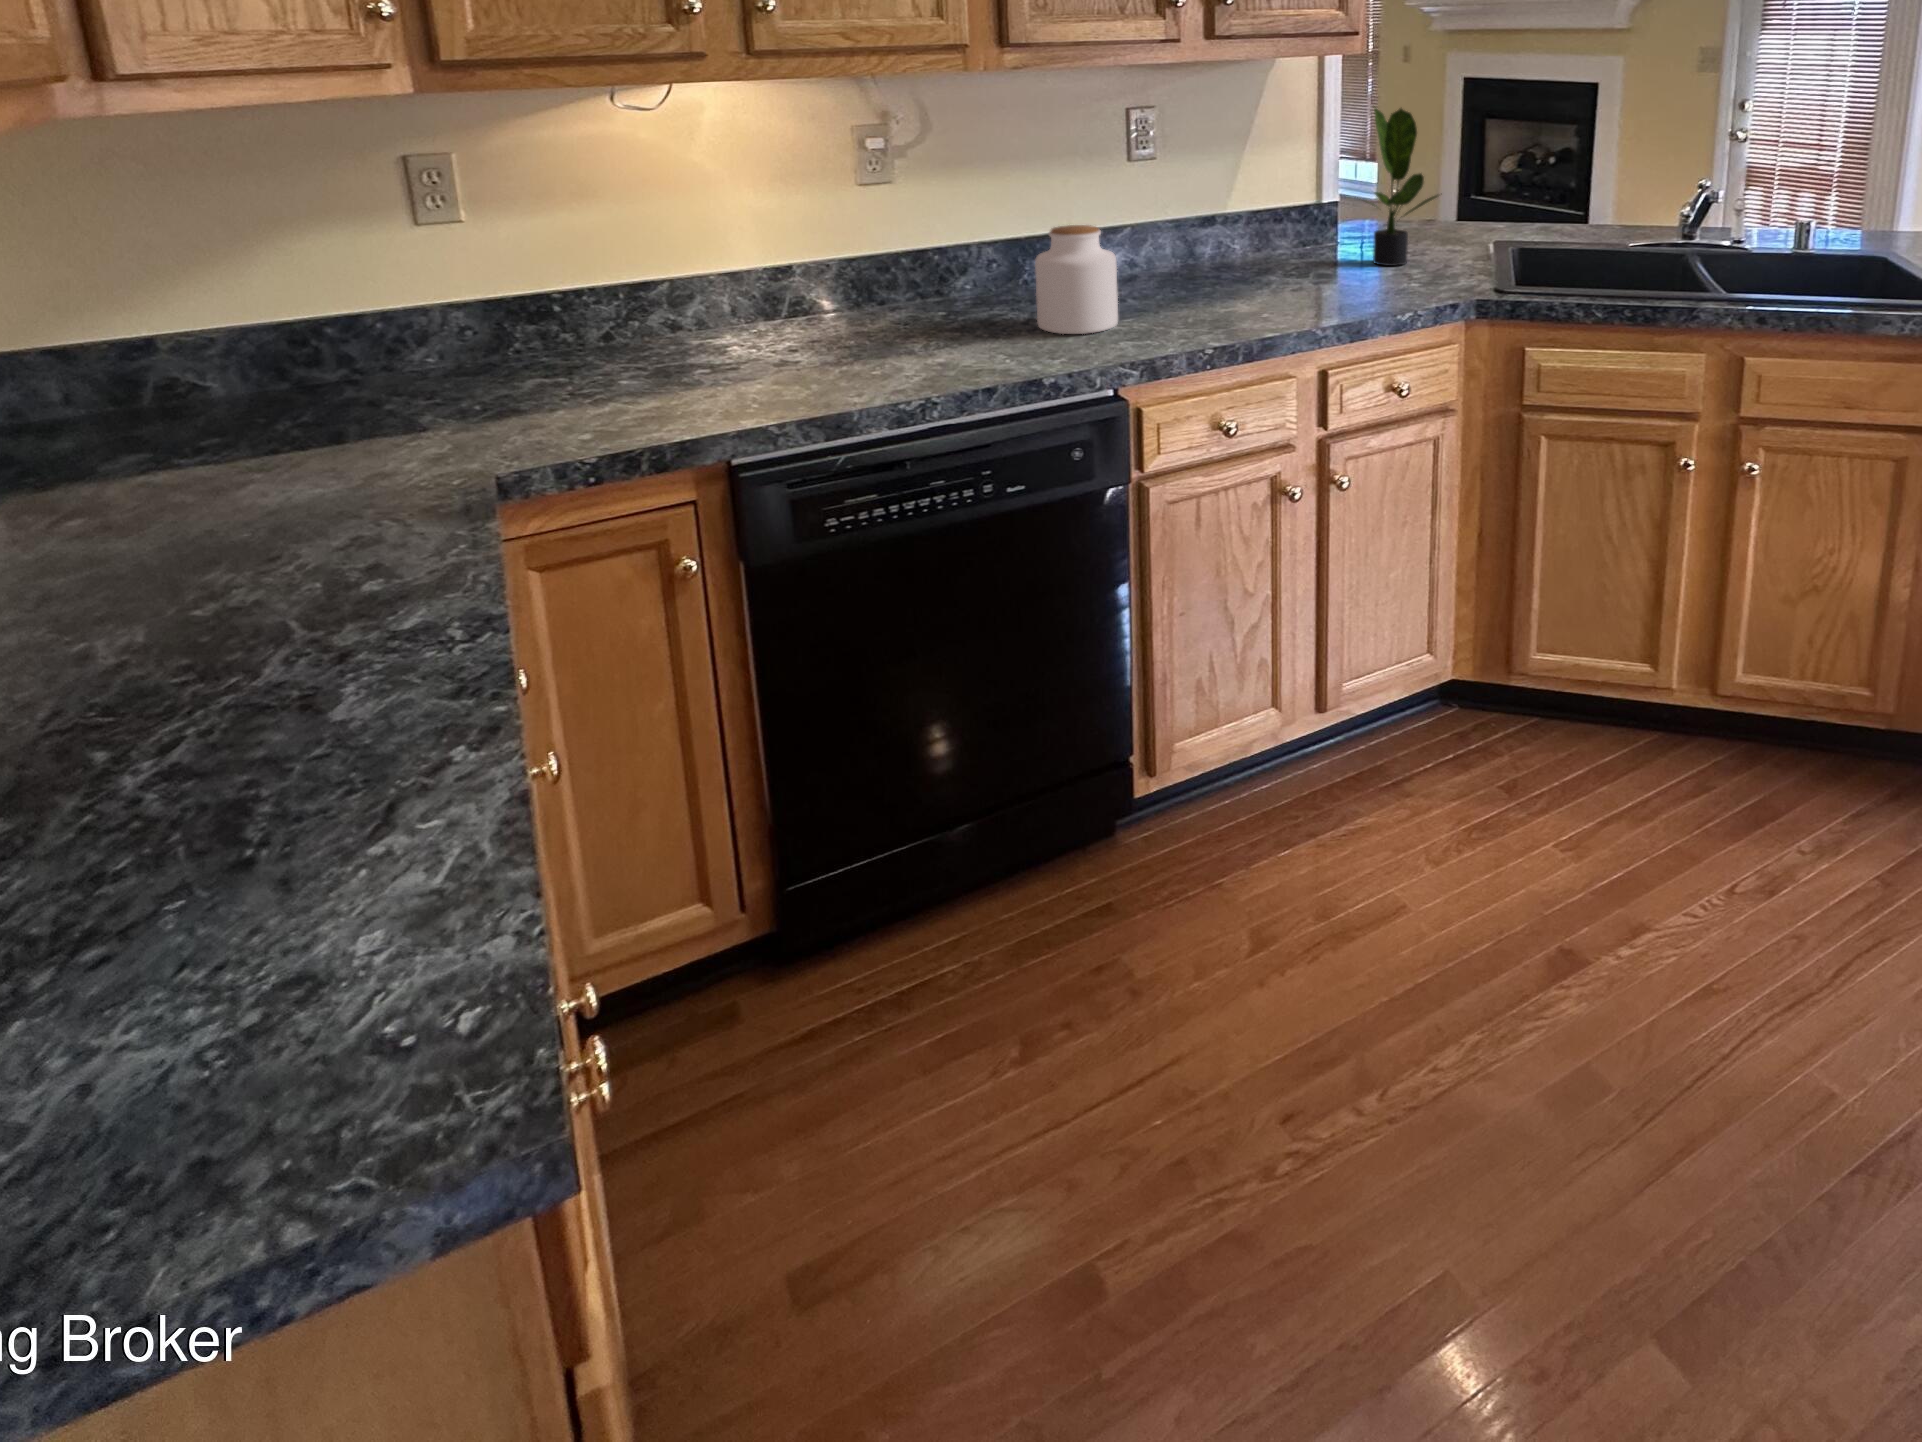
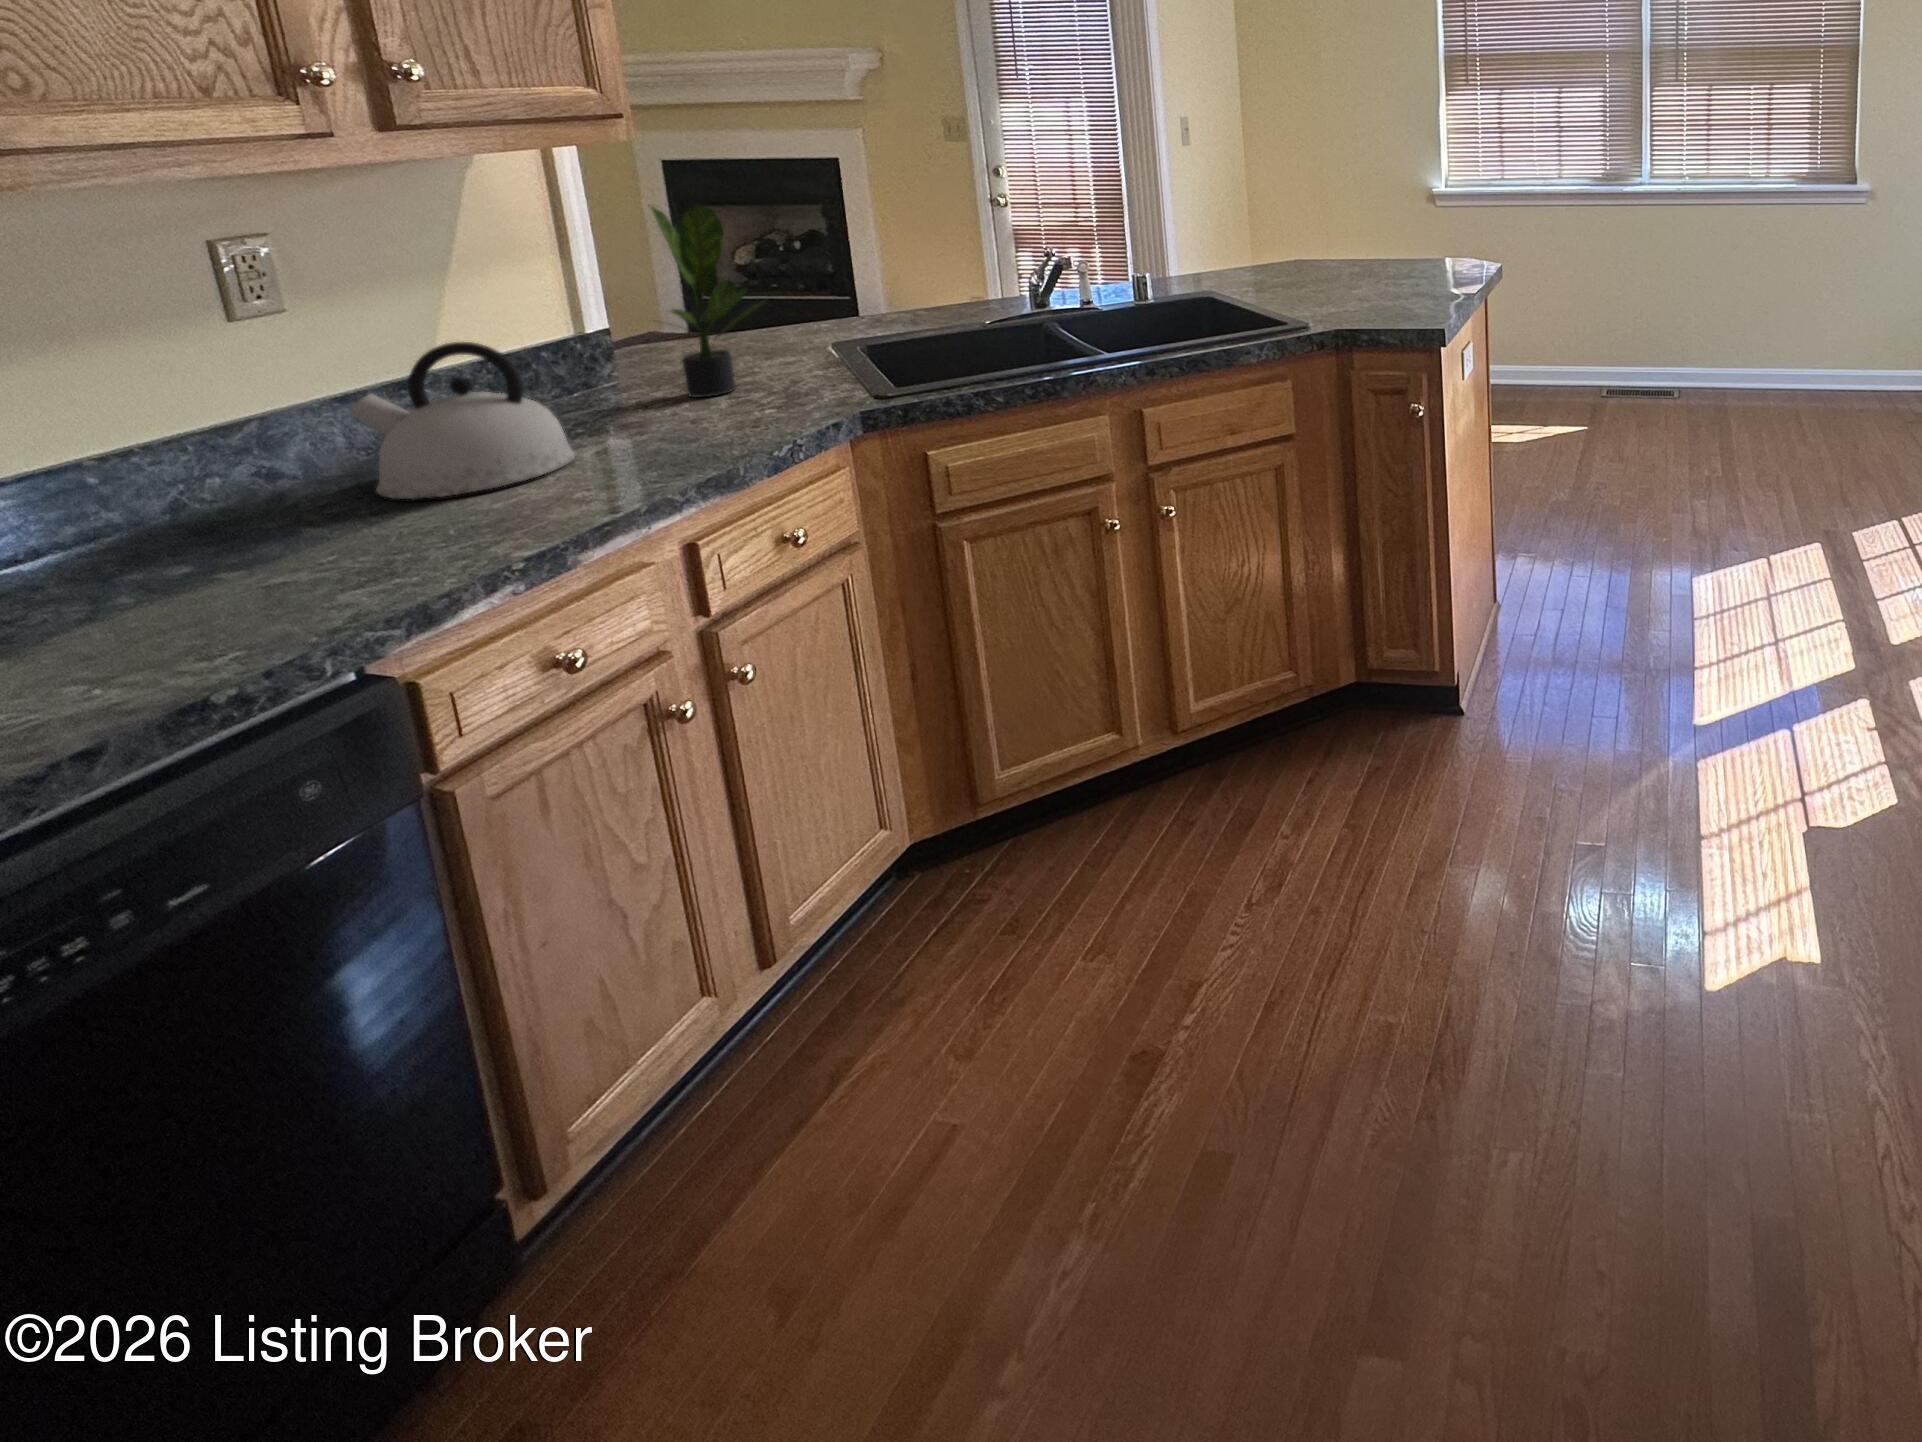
kettle: none [1169,193,1282,299] -> present [349,342,576,499]
jar: present [1035,225,1118,334] -> none [100,430,312,617]

